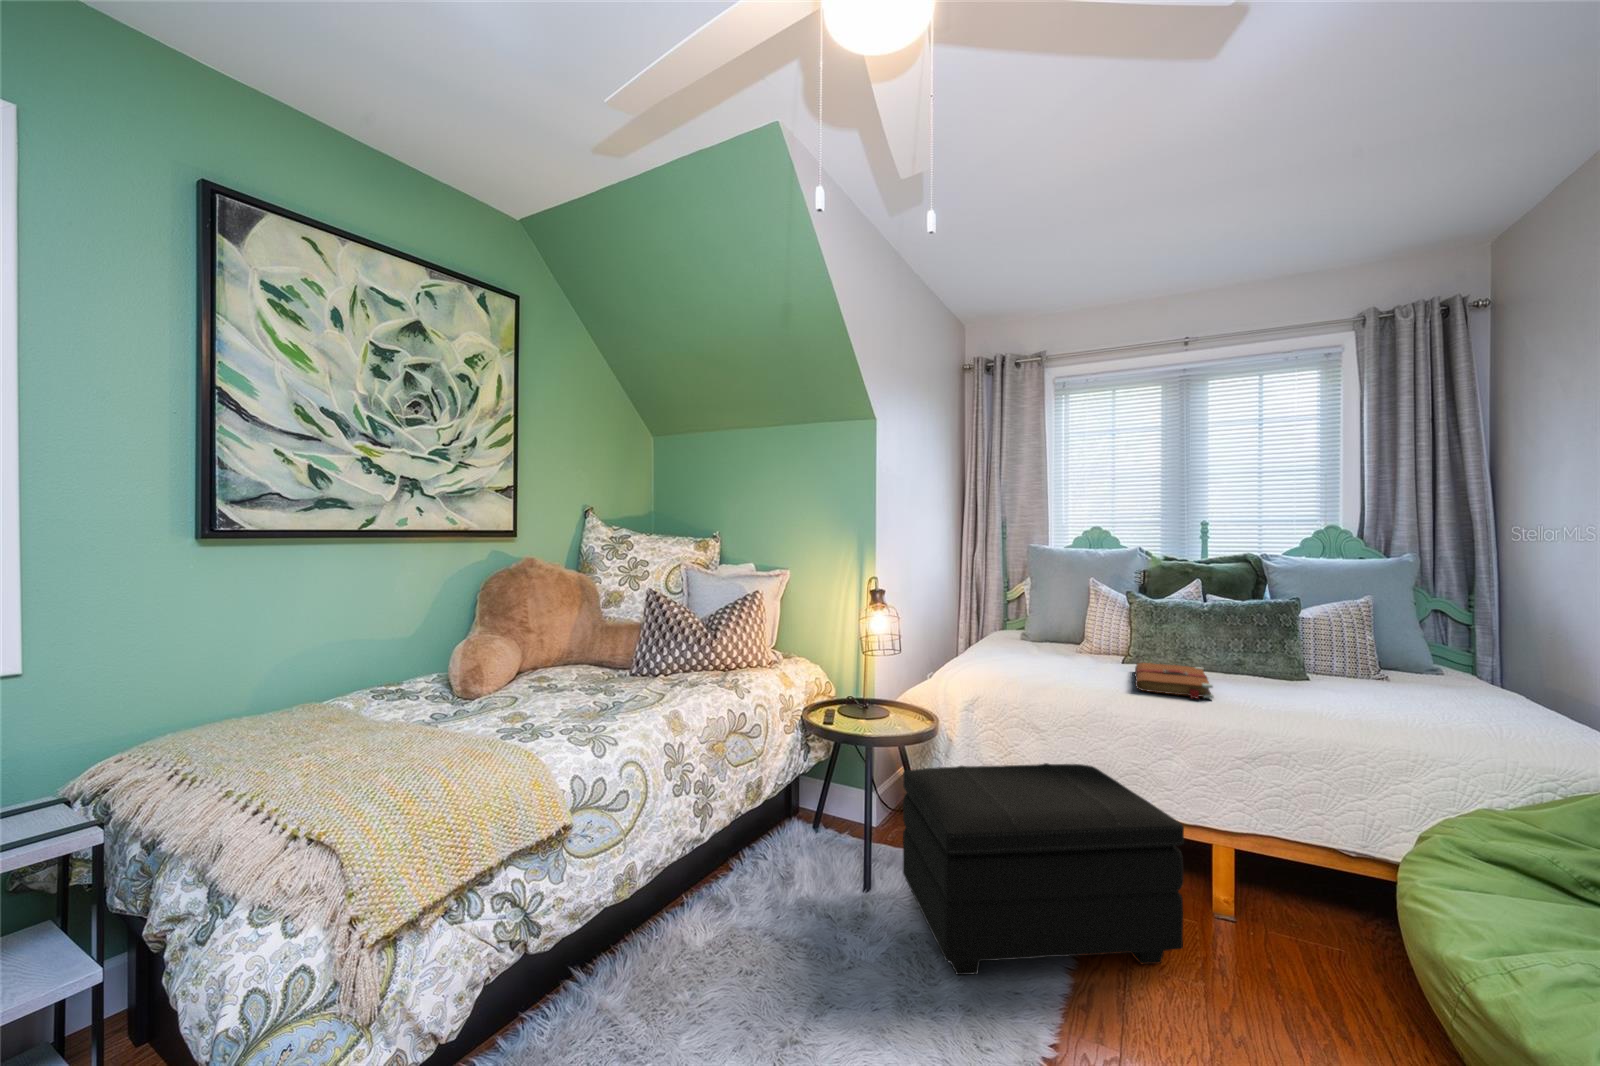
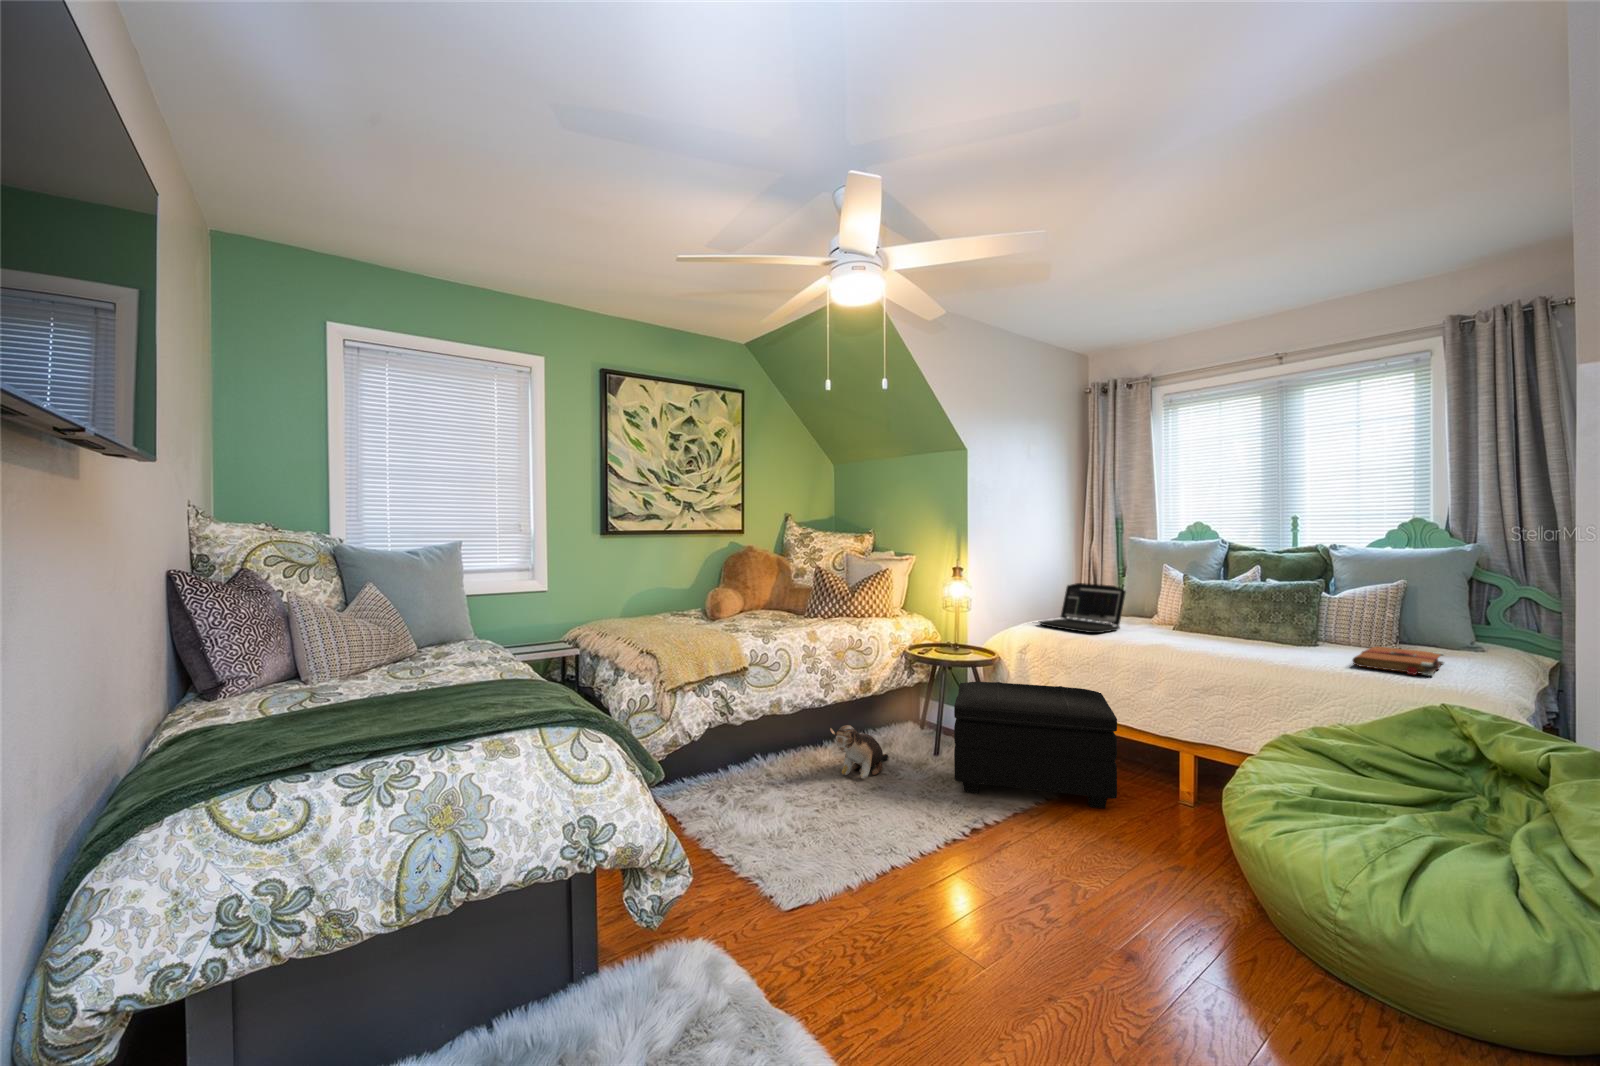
laptop: none [974,605,1083,677] -> present [1039,583,1126,633]
book: present [1135,663,1213,699] -> present [1352,647,1444,676]
plush toy: none [730,889,809,985] -> present [830,725,888,778]

